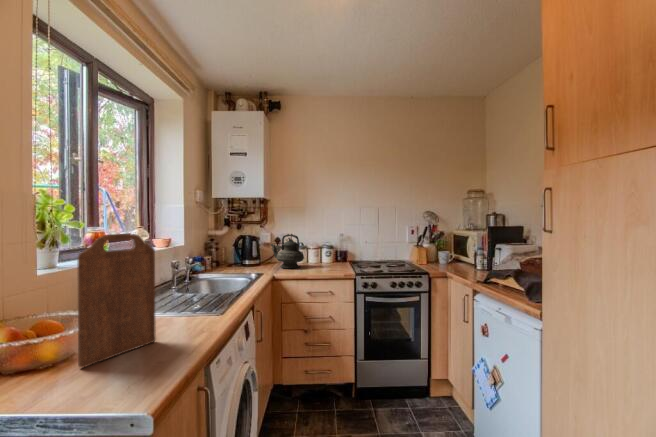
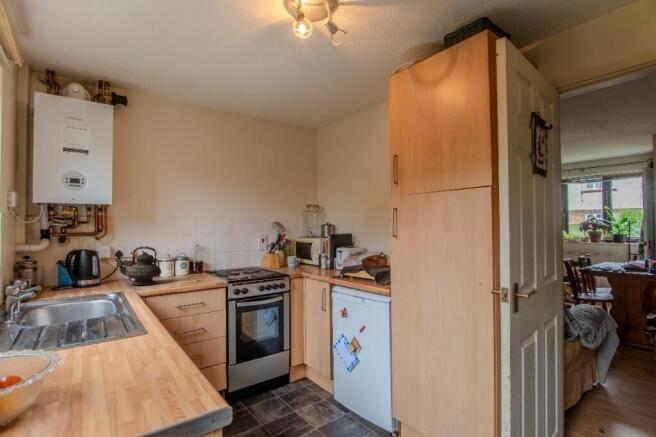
cutting board: present [78,234,156,367] -> none [69,250,118,396]

